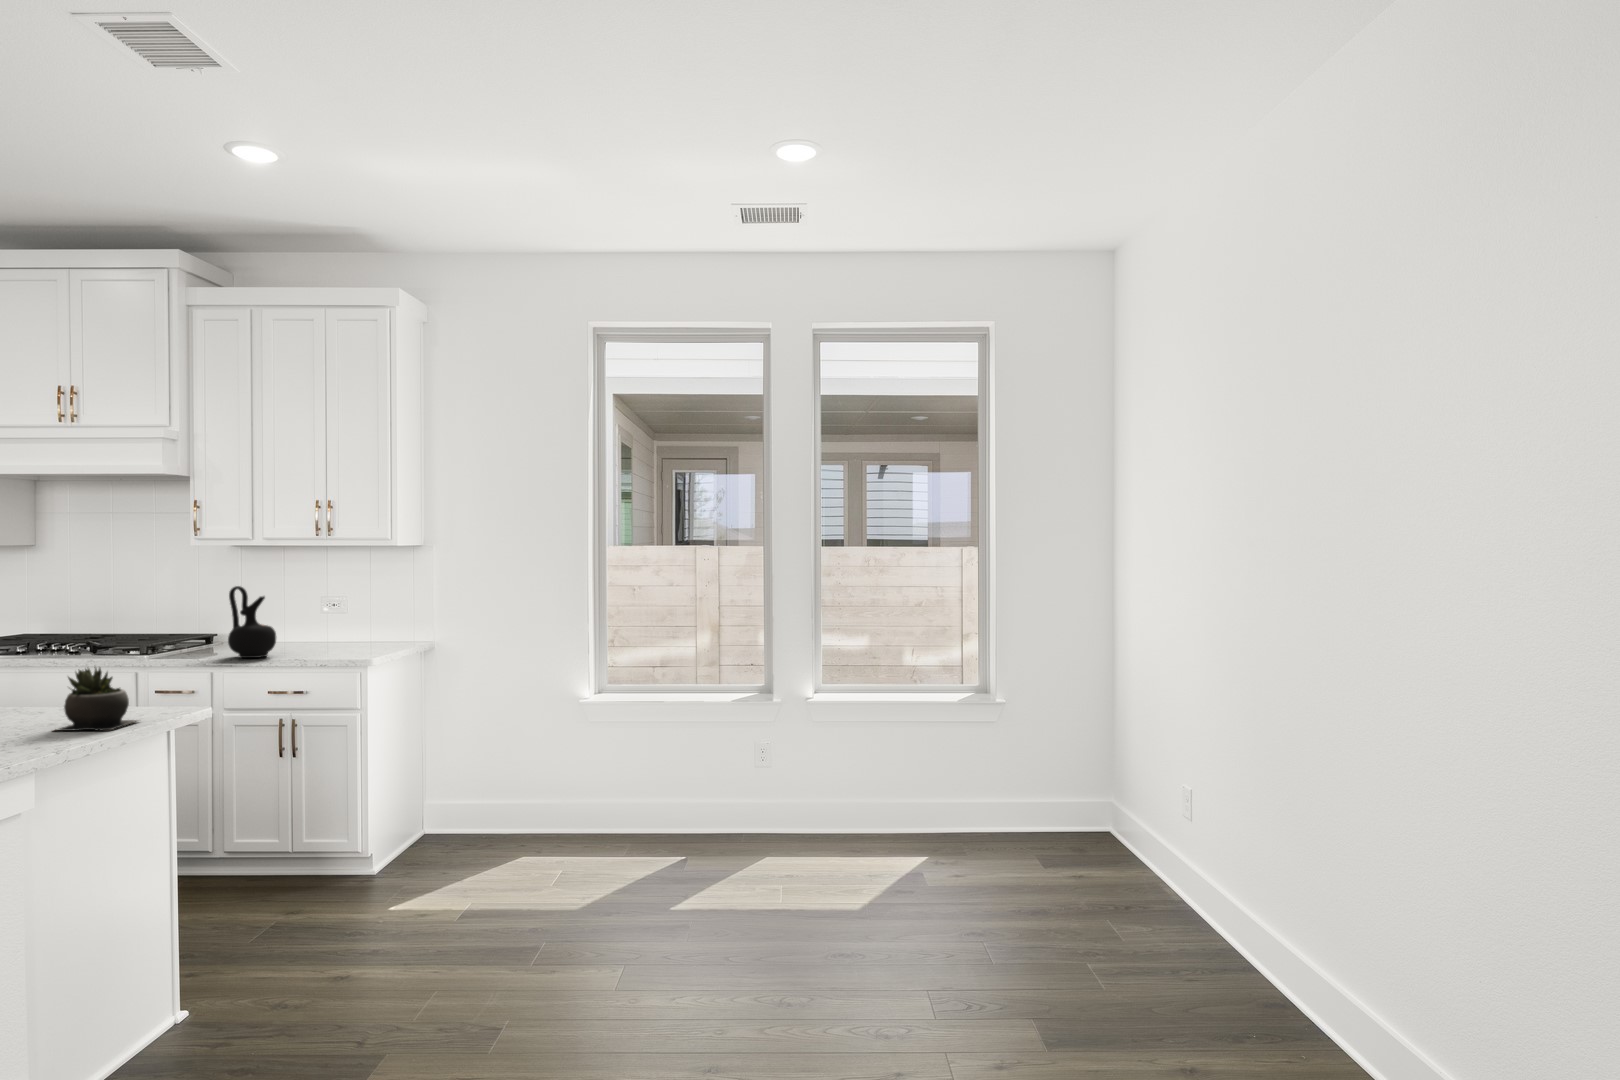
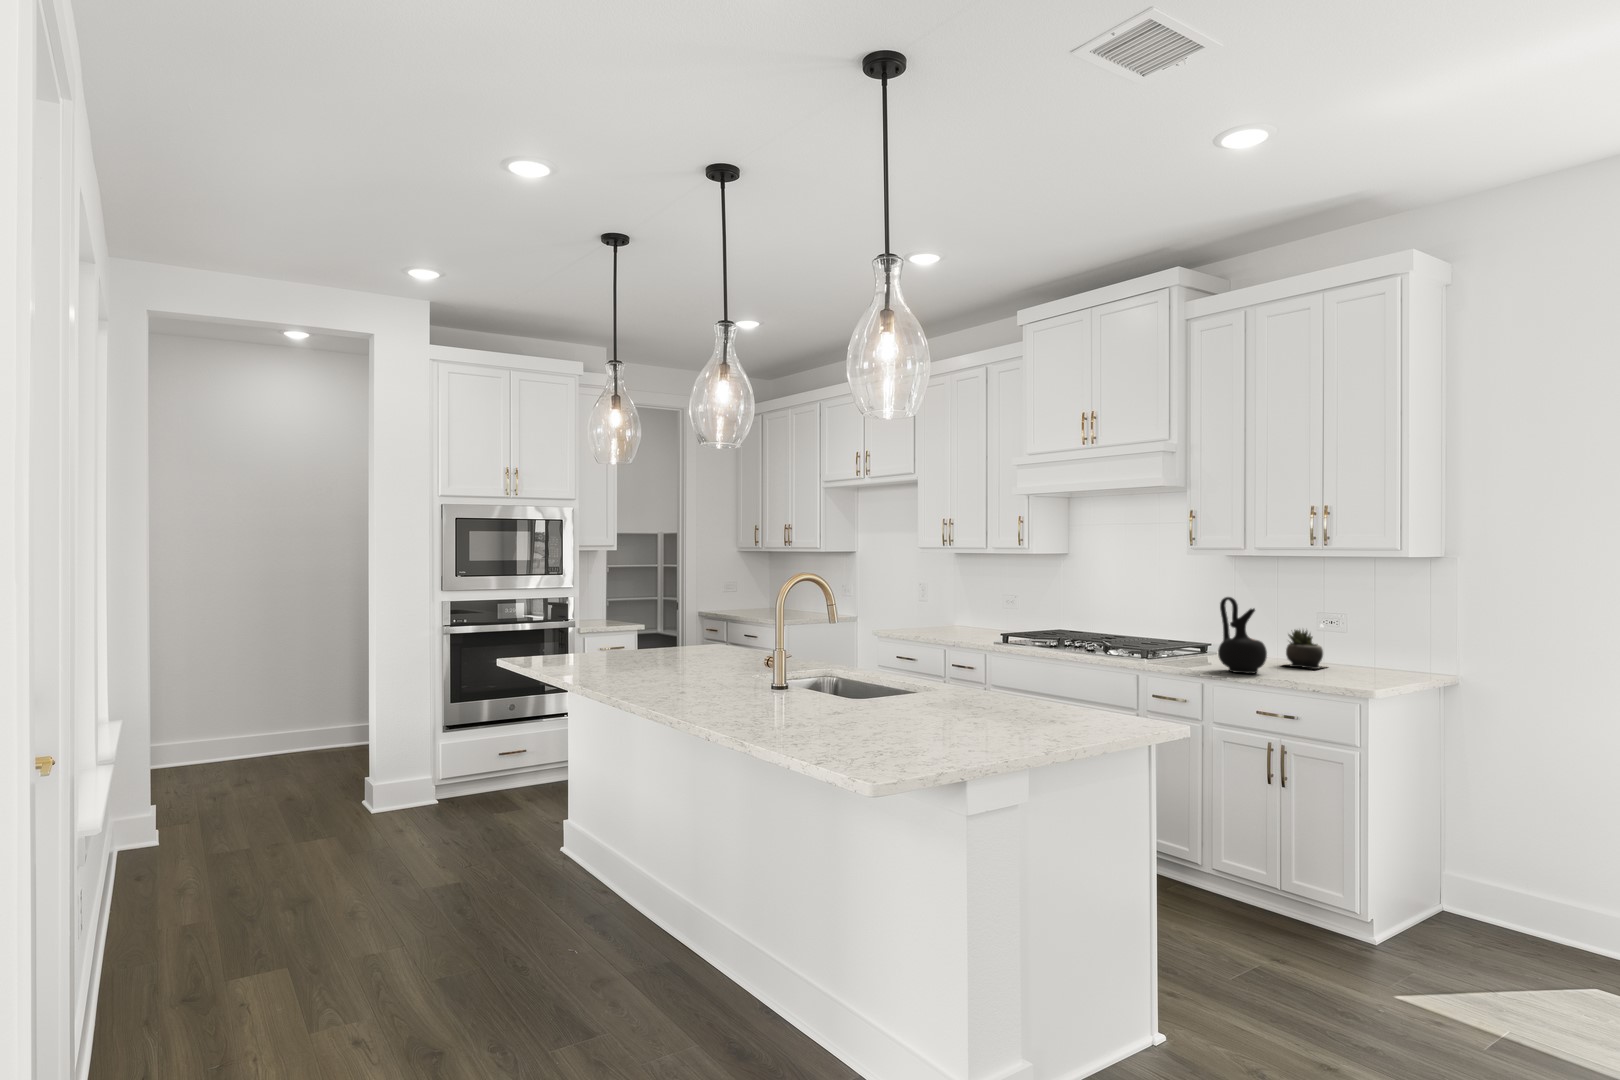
succulent plant: present [55,667,137,731] -> present [1286,630,1324,669]

